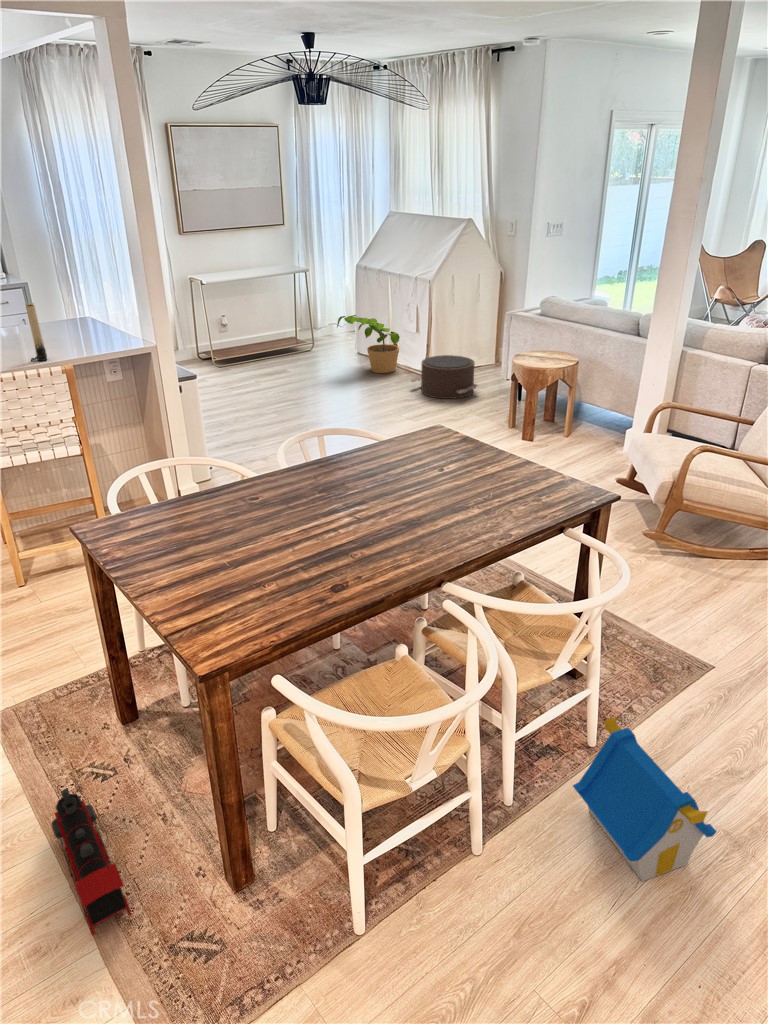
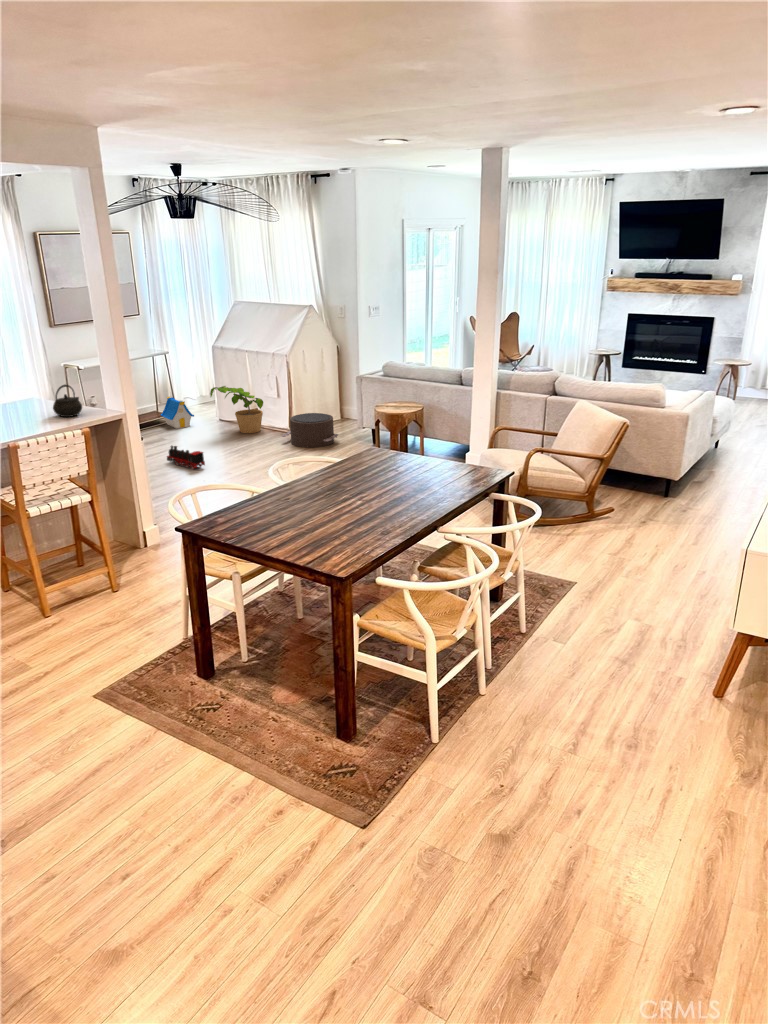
candle: present [26,303,47,361] -> none [25,381,42,429]
kettle: none [76,308,112,348] -> present [53,385,82,417]
toy house: present [573,717,716,881] -> present [160,397,194,429]
toy train: present [52,789,131,936] -> present [167,446,205,469]

